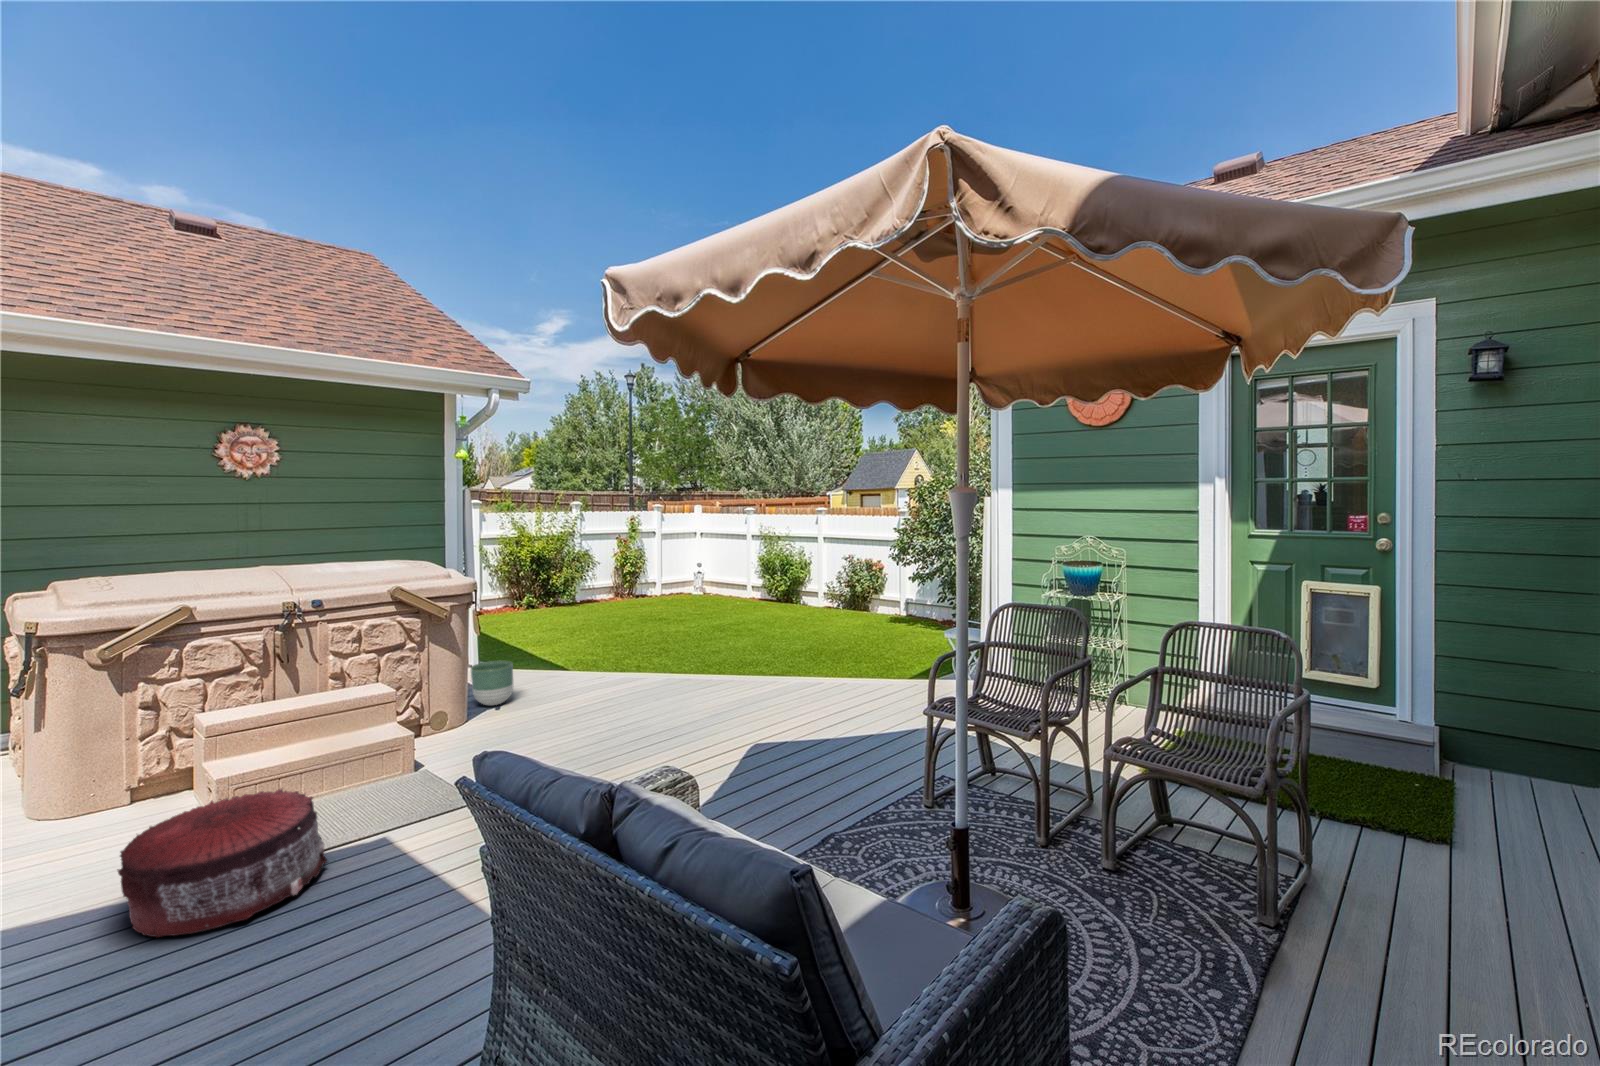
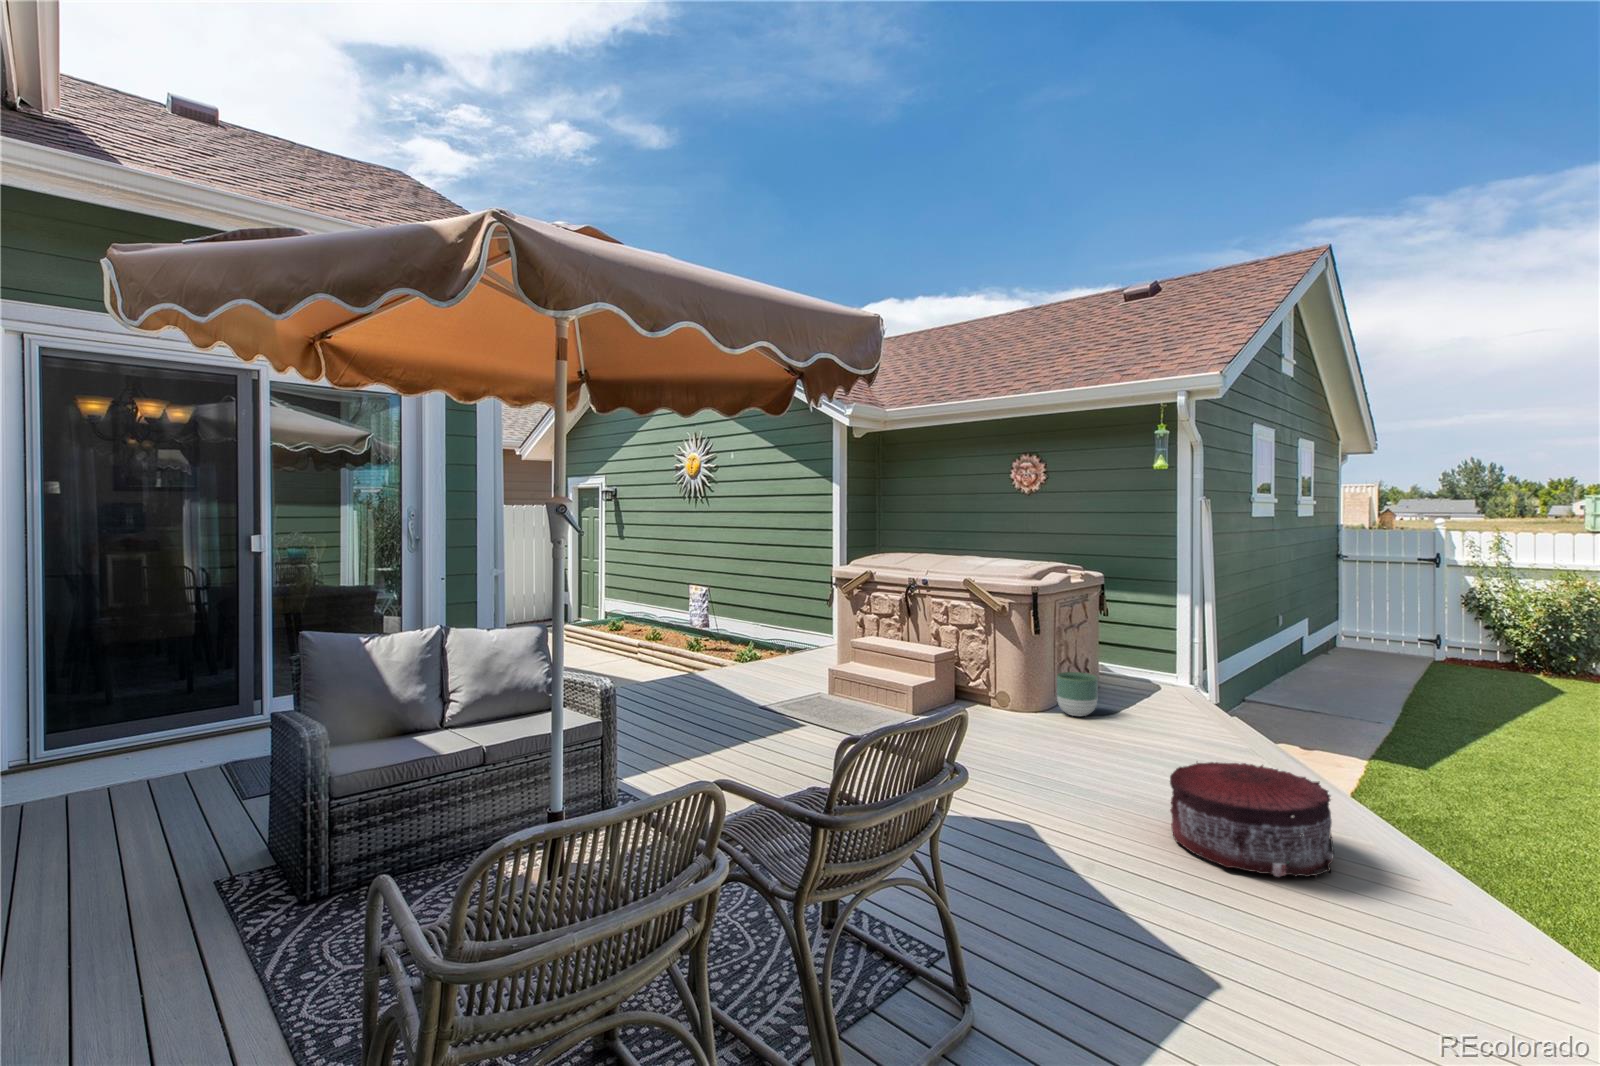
pouf: present [118,789,328,937] -> present [1170,762,1334,877]

